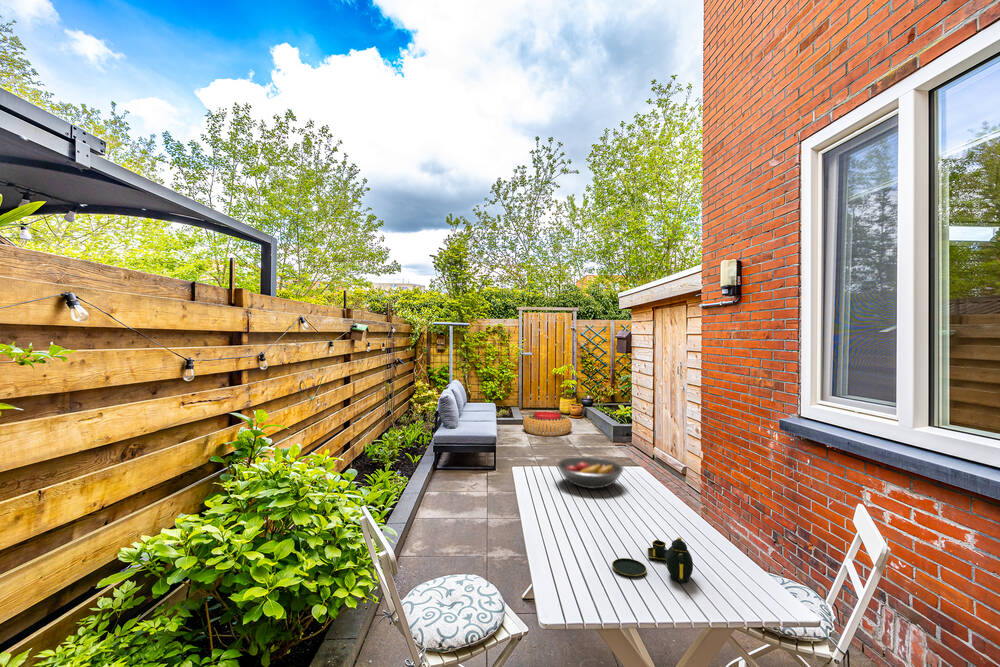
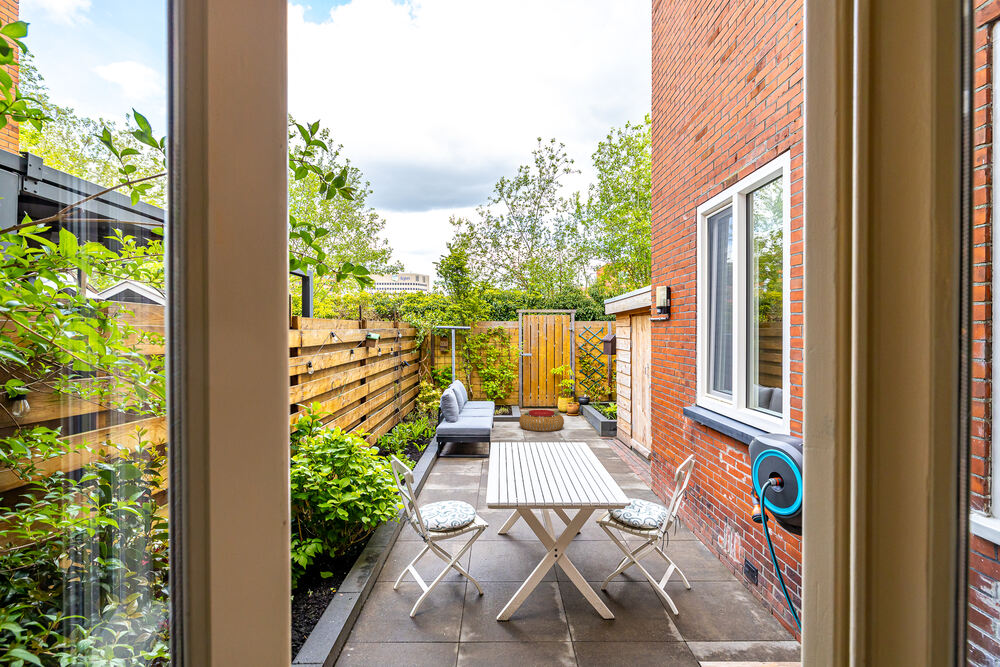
fruit bowl: present [557,457,623,488] -> none [519,436,566,456]
teapot: present [612,537,693,584] -> none [533,470,577,495]

